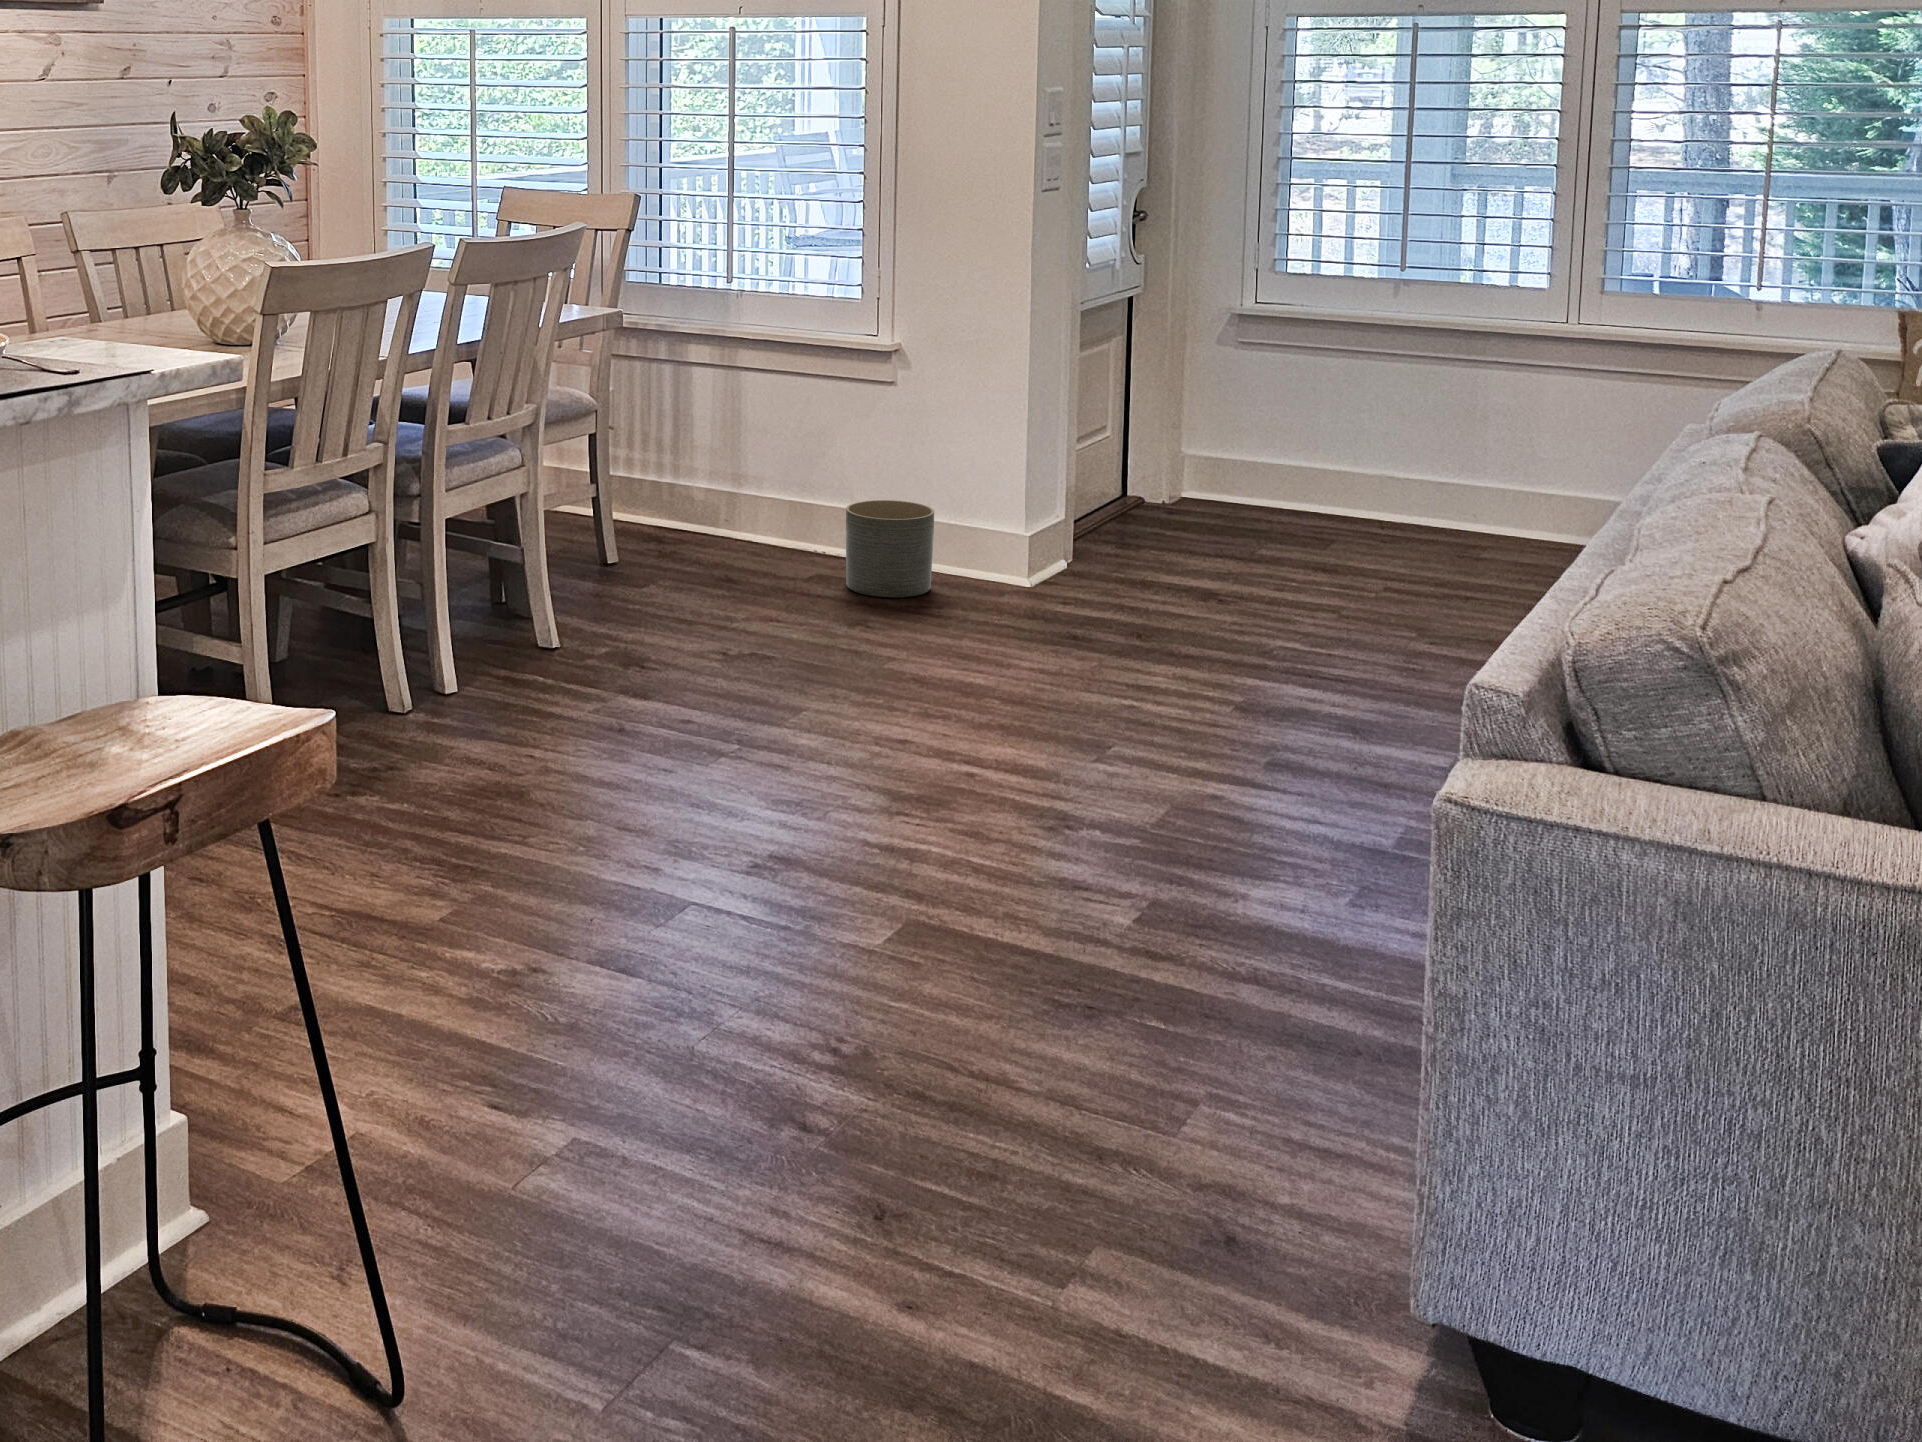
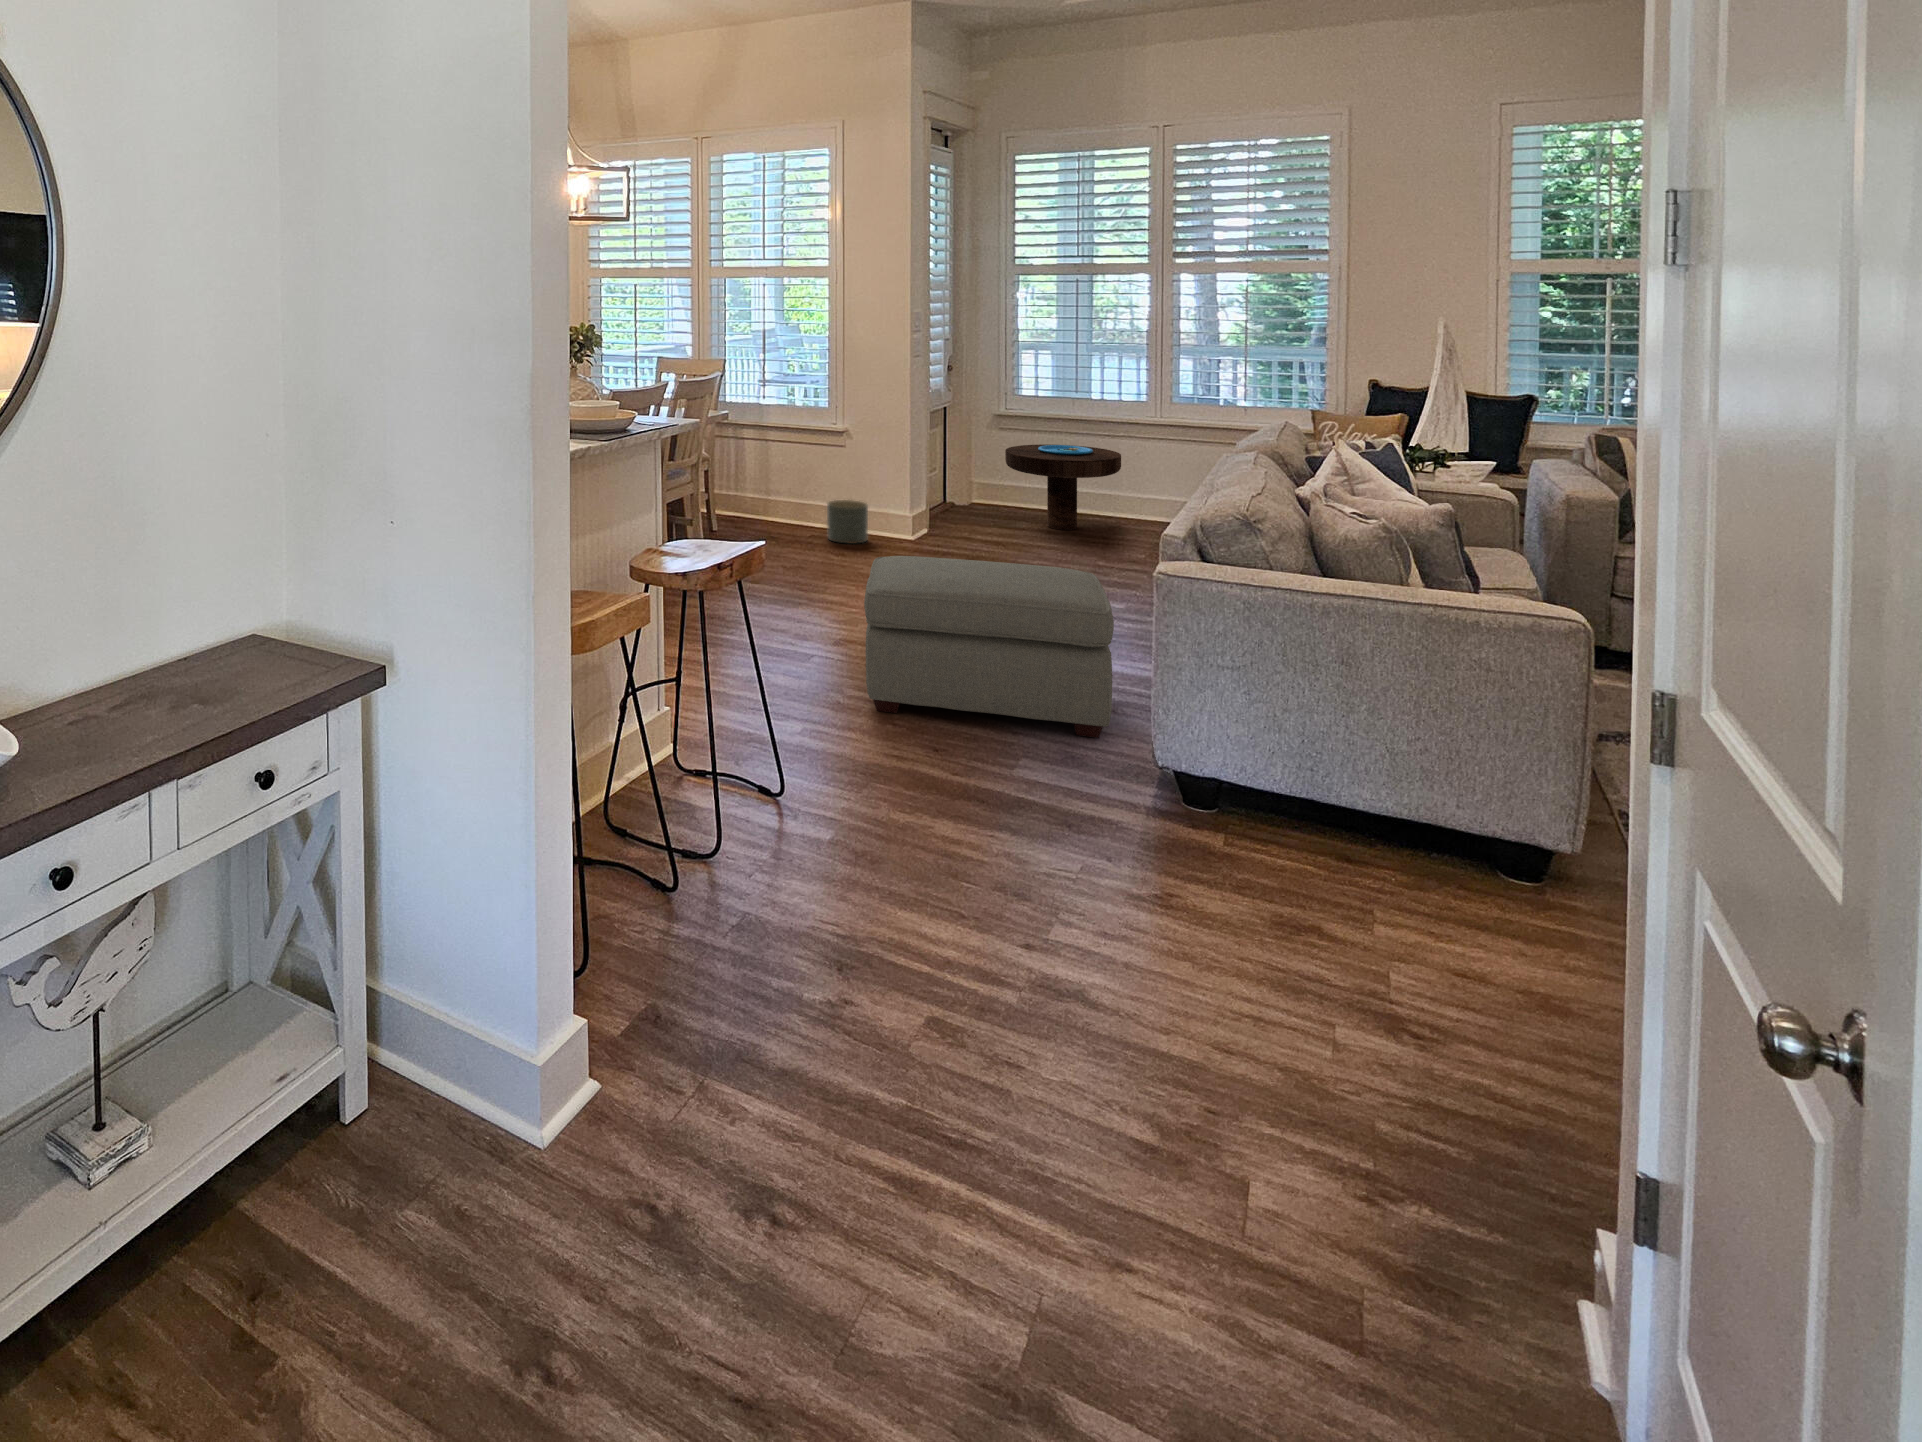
side table: none [1246,378,1489,565] -> present [1005,444,1121,530]
ottoman: none [749,680,1356,1174] -> present [864,556,1114,738]

